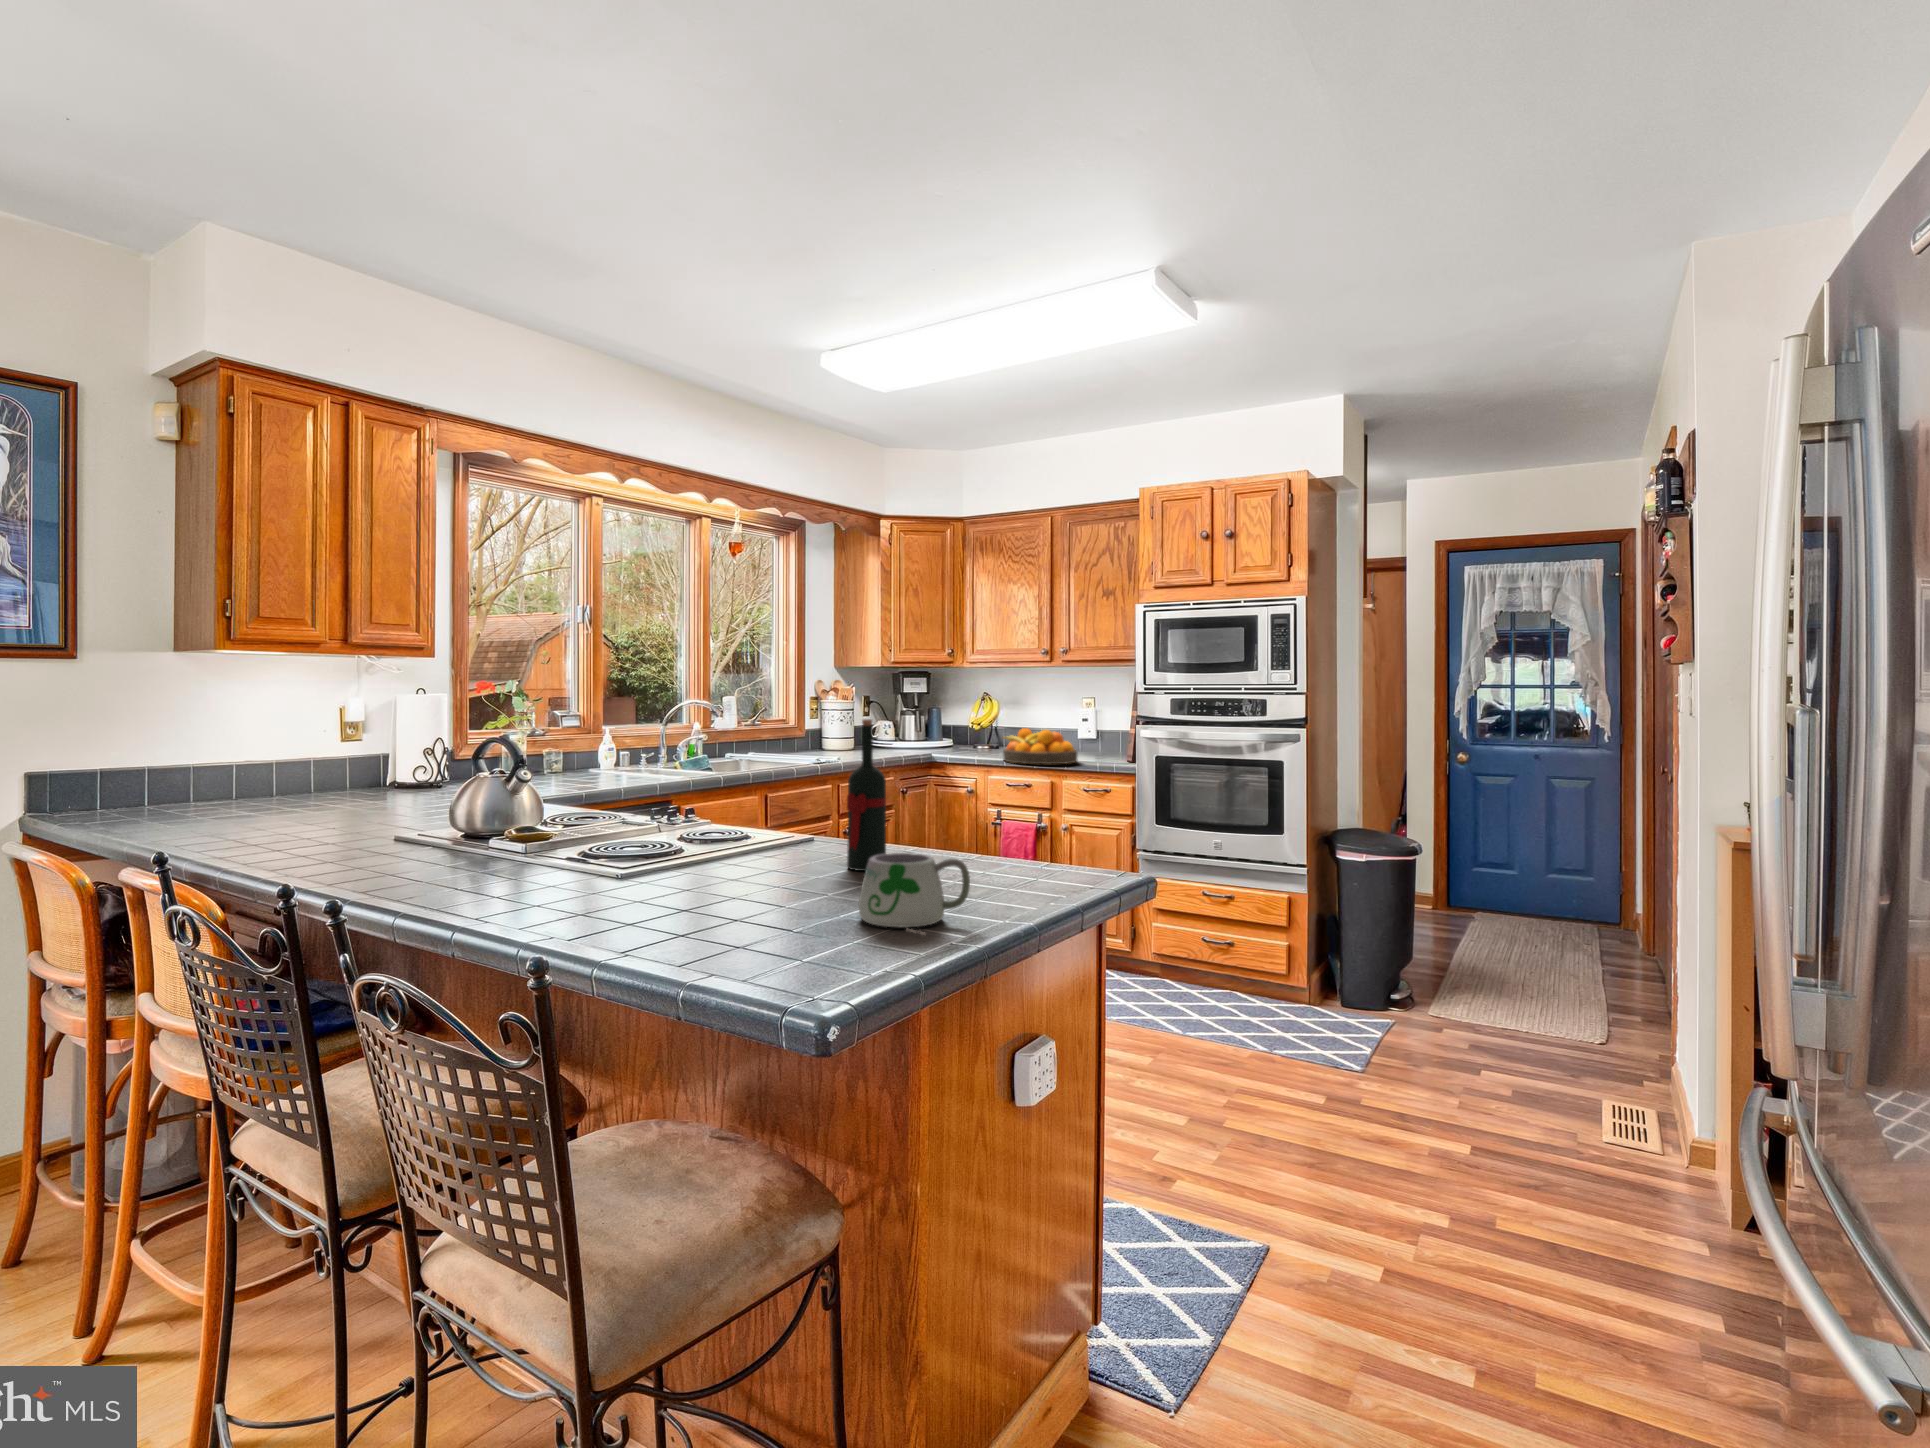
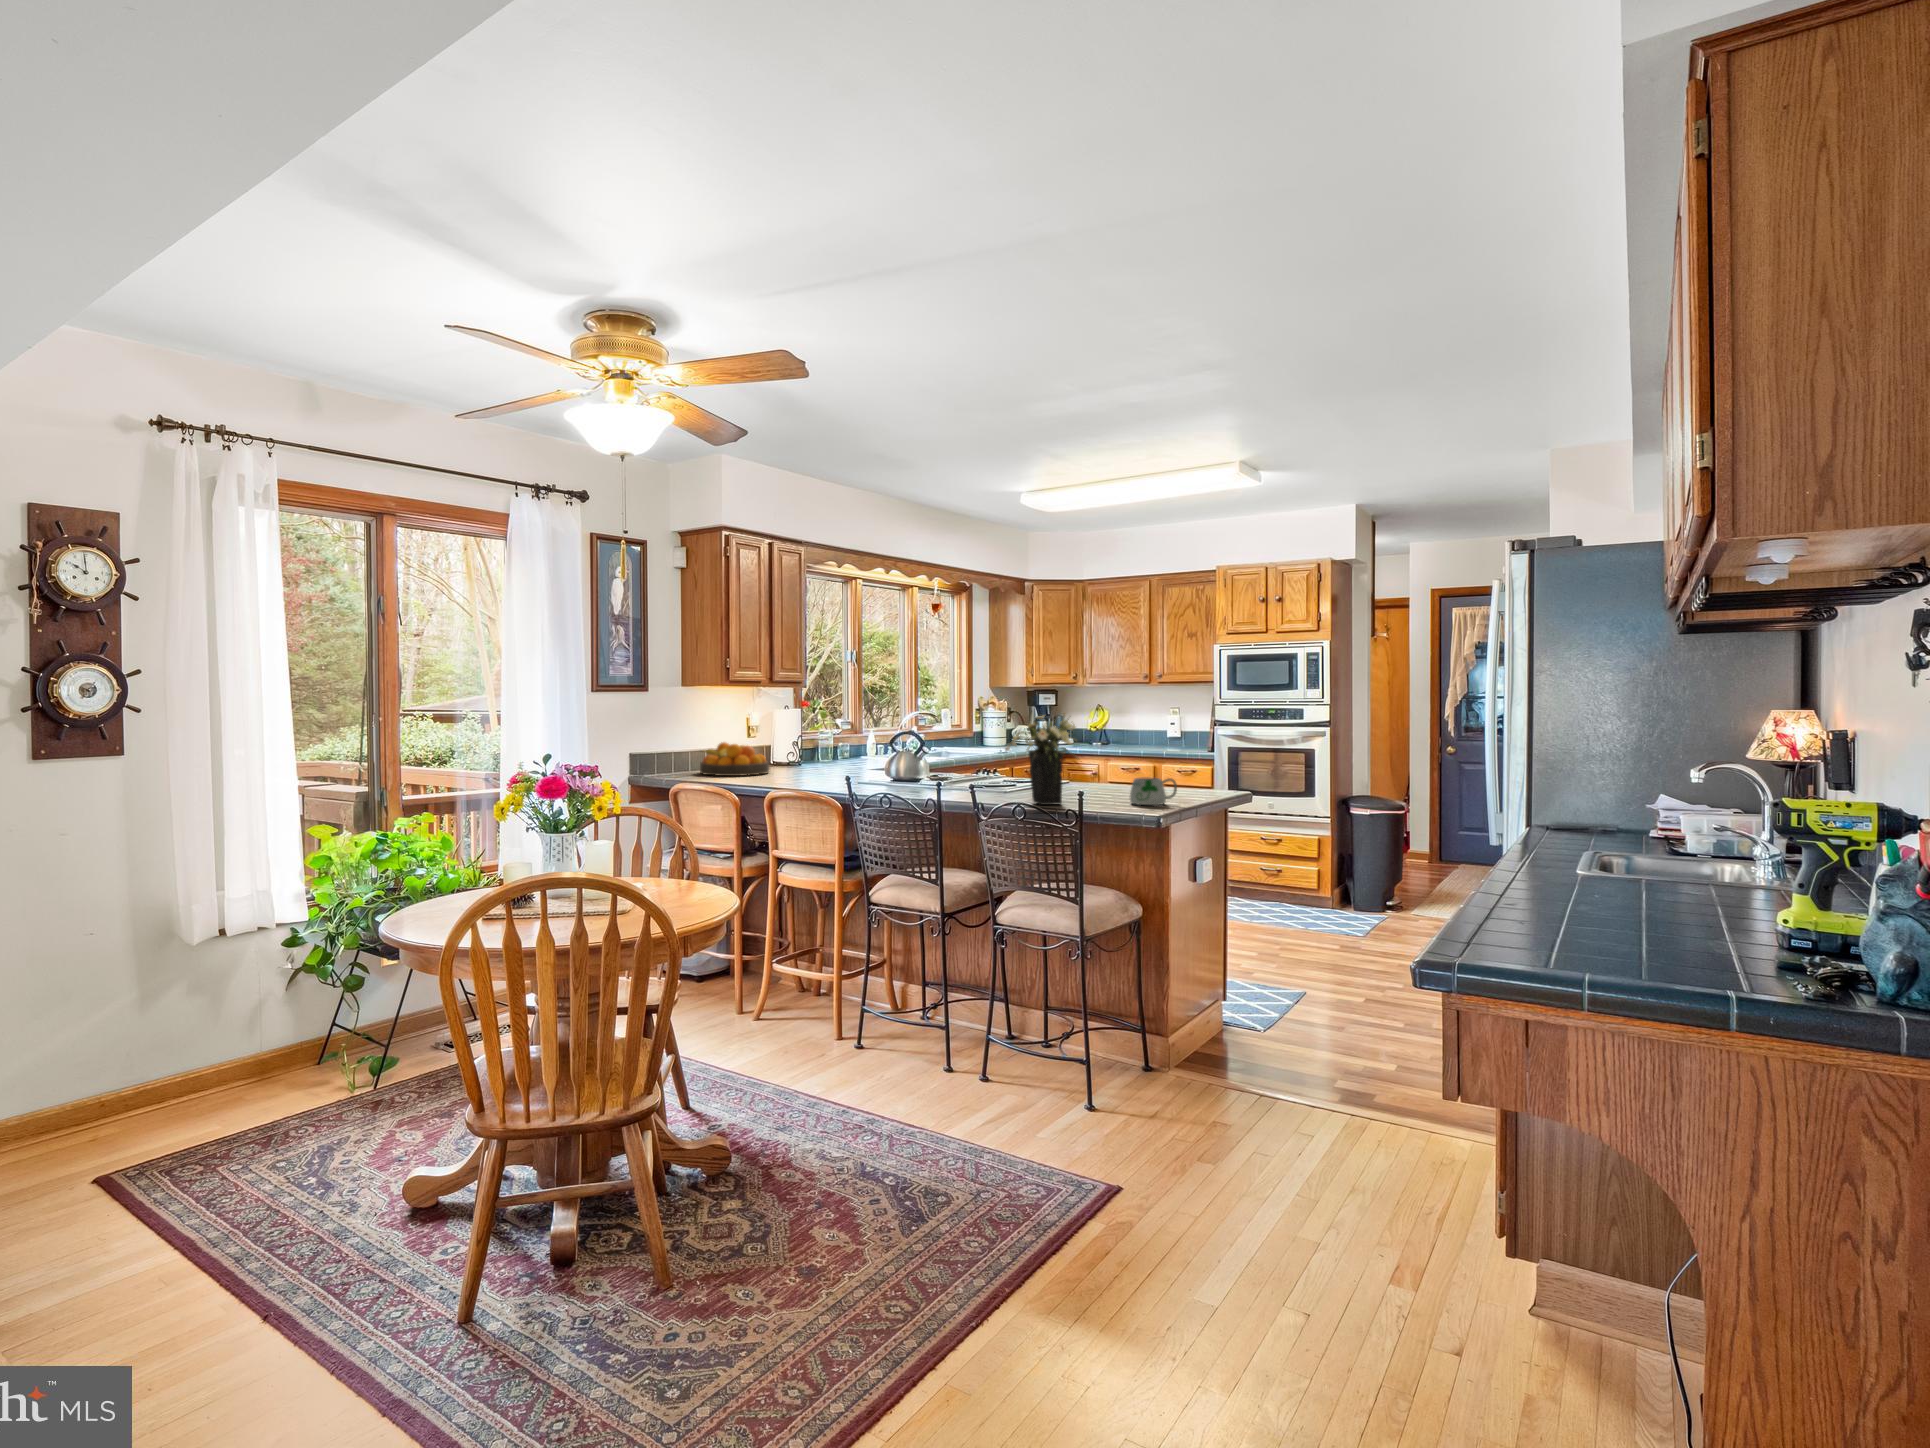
flower arrangement: none [540,698,739,926] -> present [1005,715,1077,805]
wine bottle: present [847,719,886,871] -> none [1100,722,1119,793]
fruit bowl: present [1003,728,1078,764] -> present [700,742,769,776]

